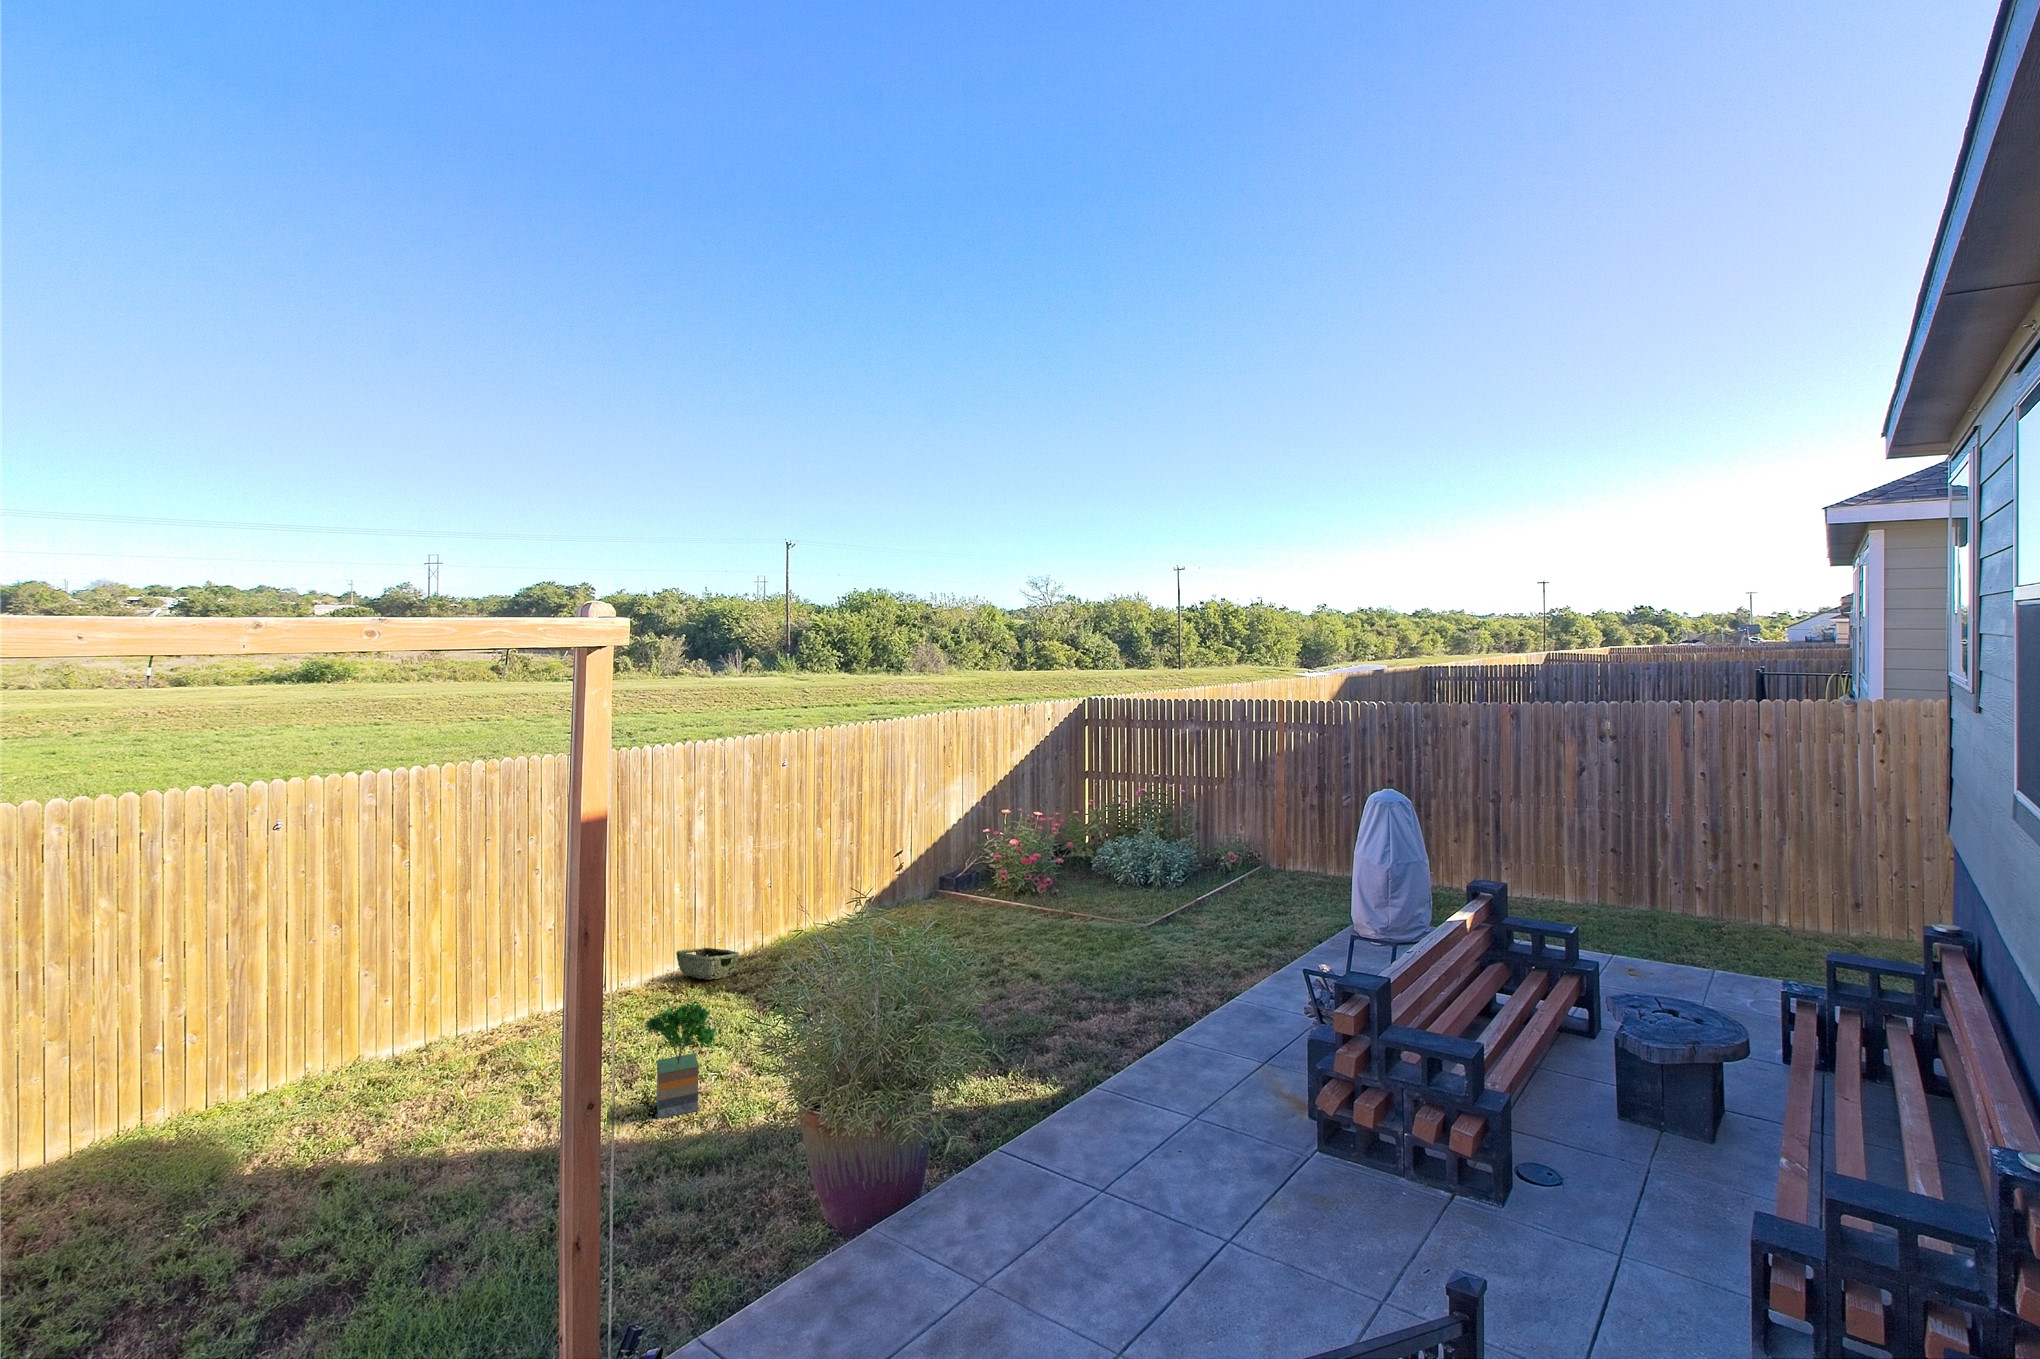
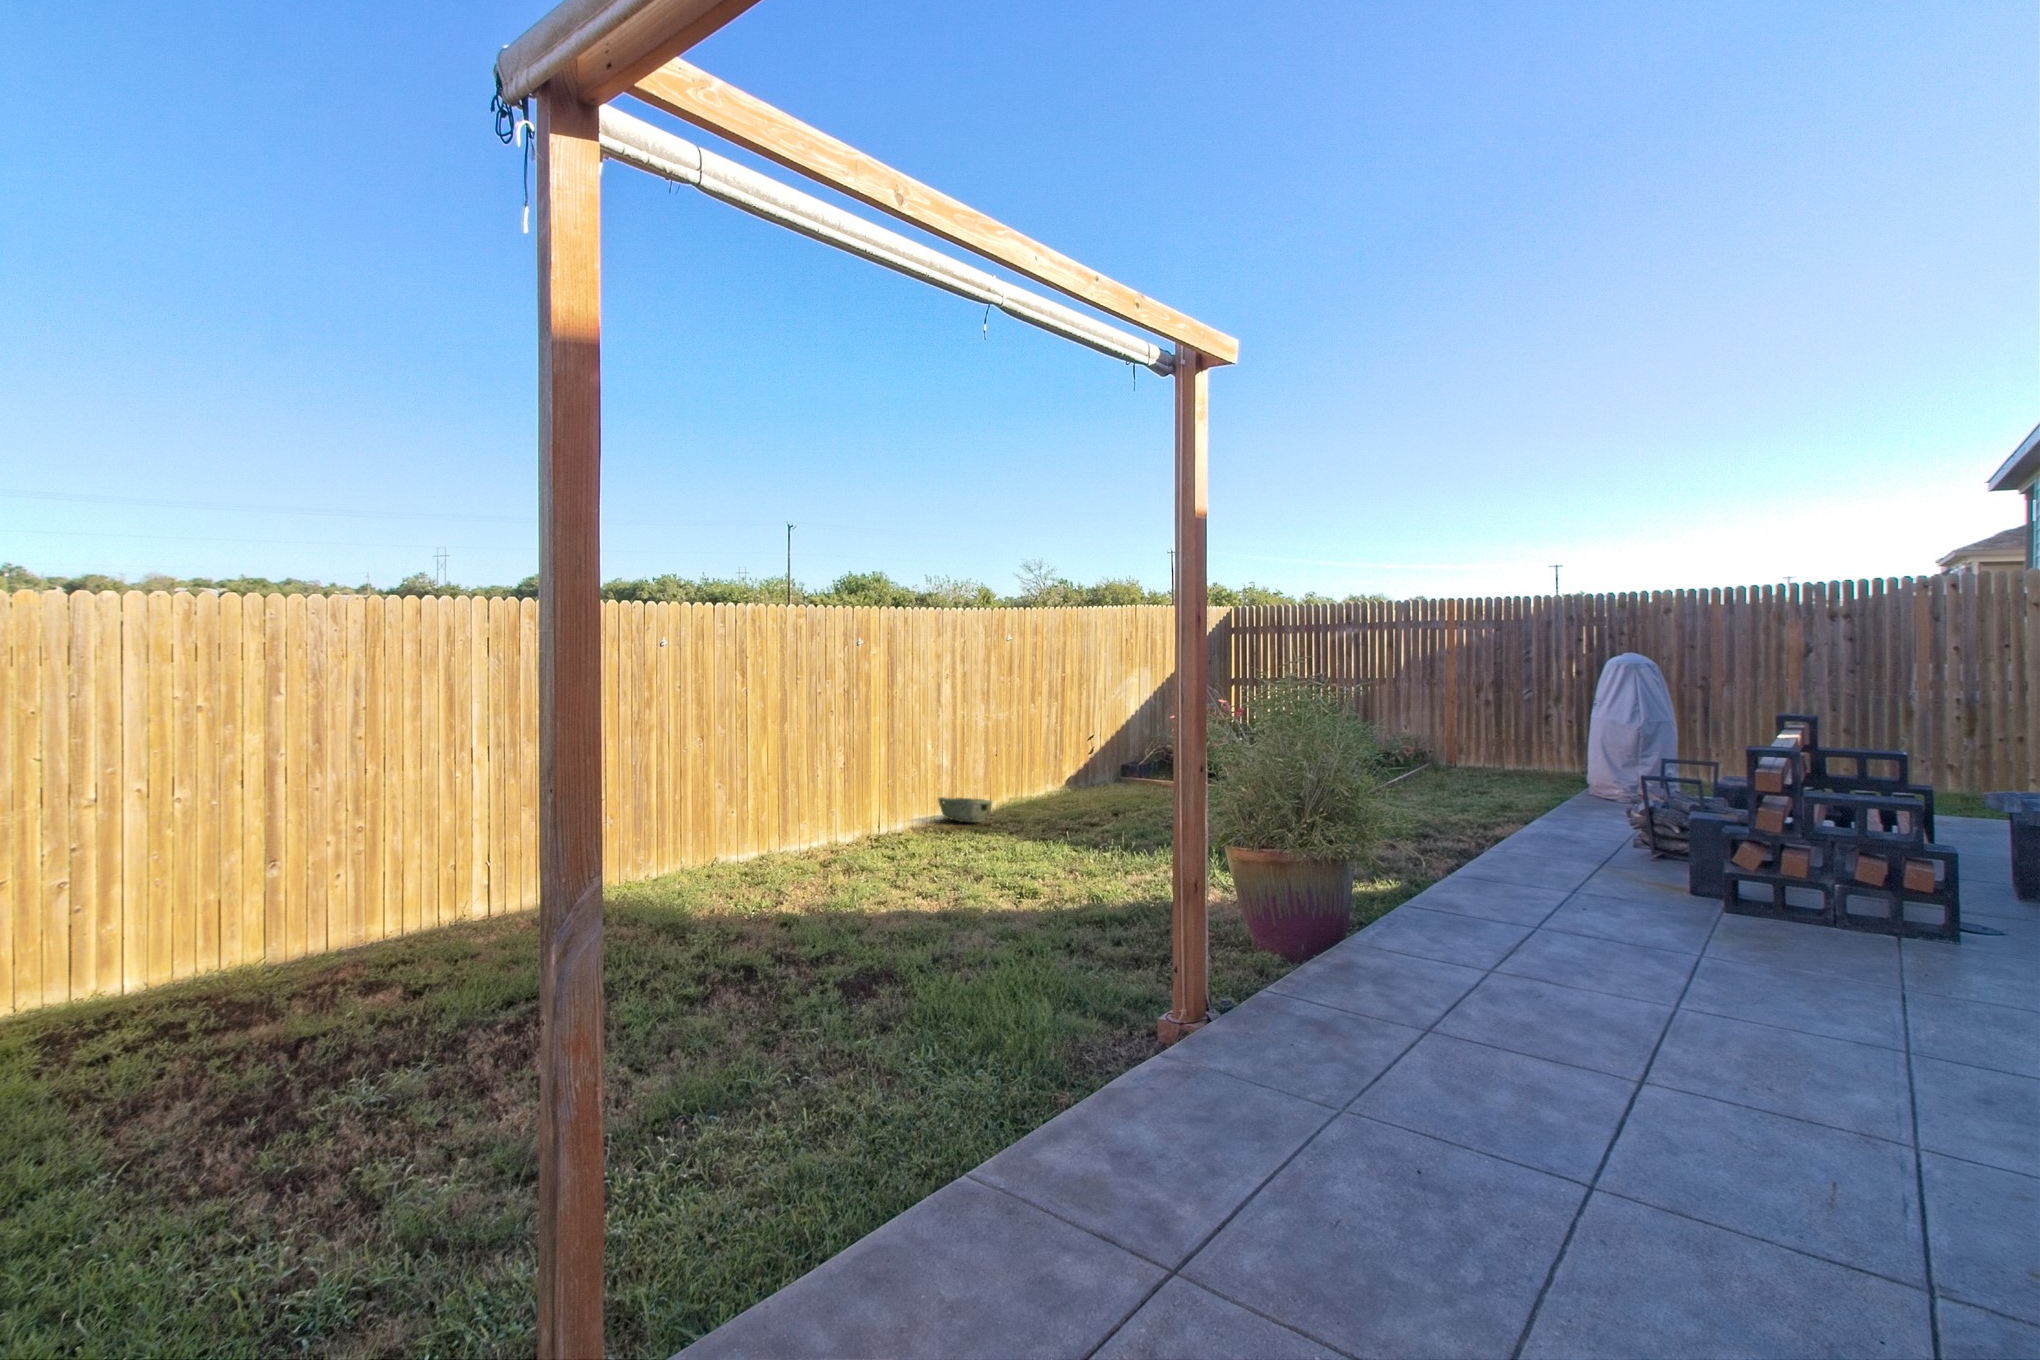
potted tree: present [645,1003,716,1119] -> none [992,807,1065,916]

